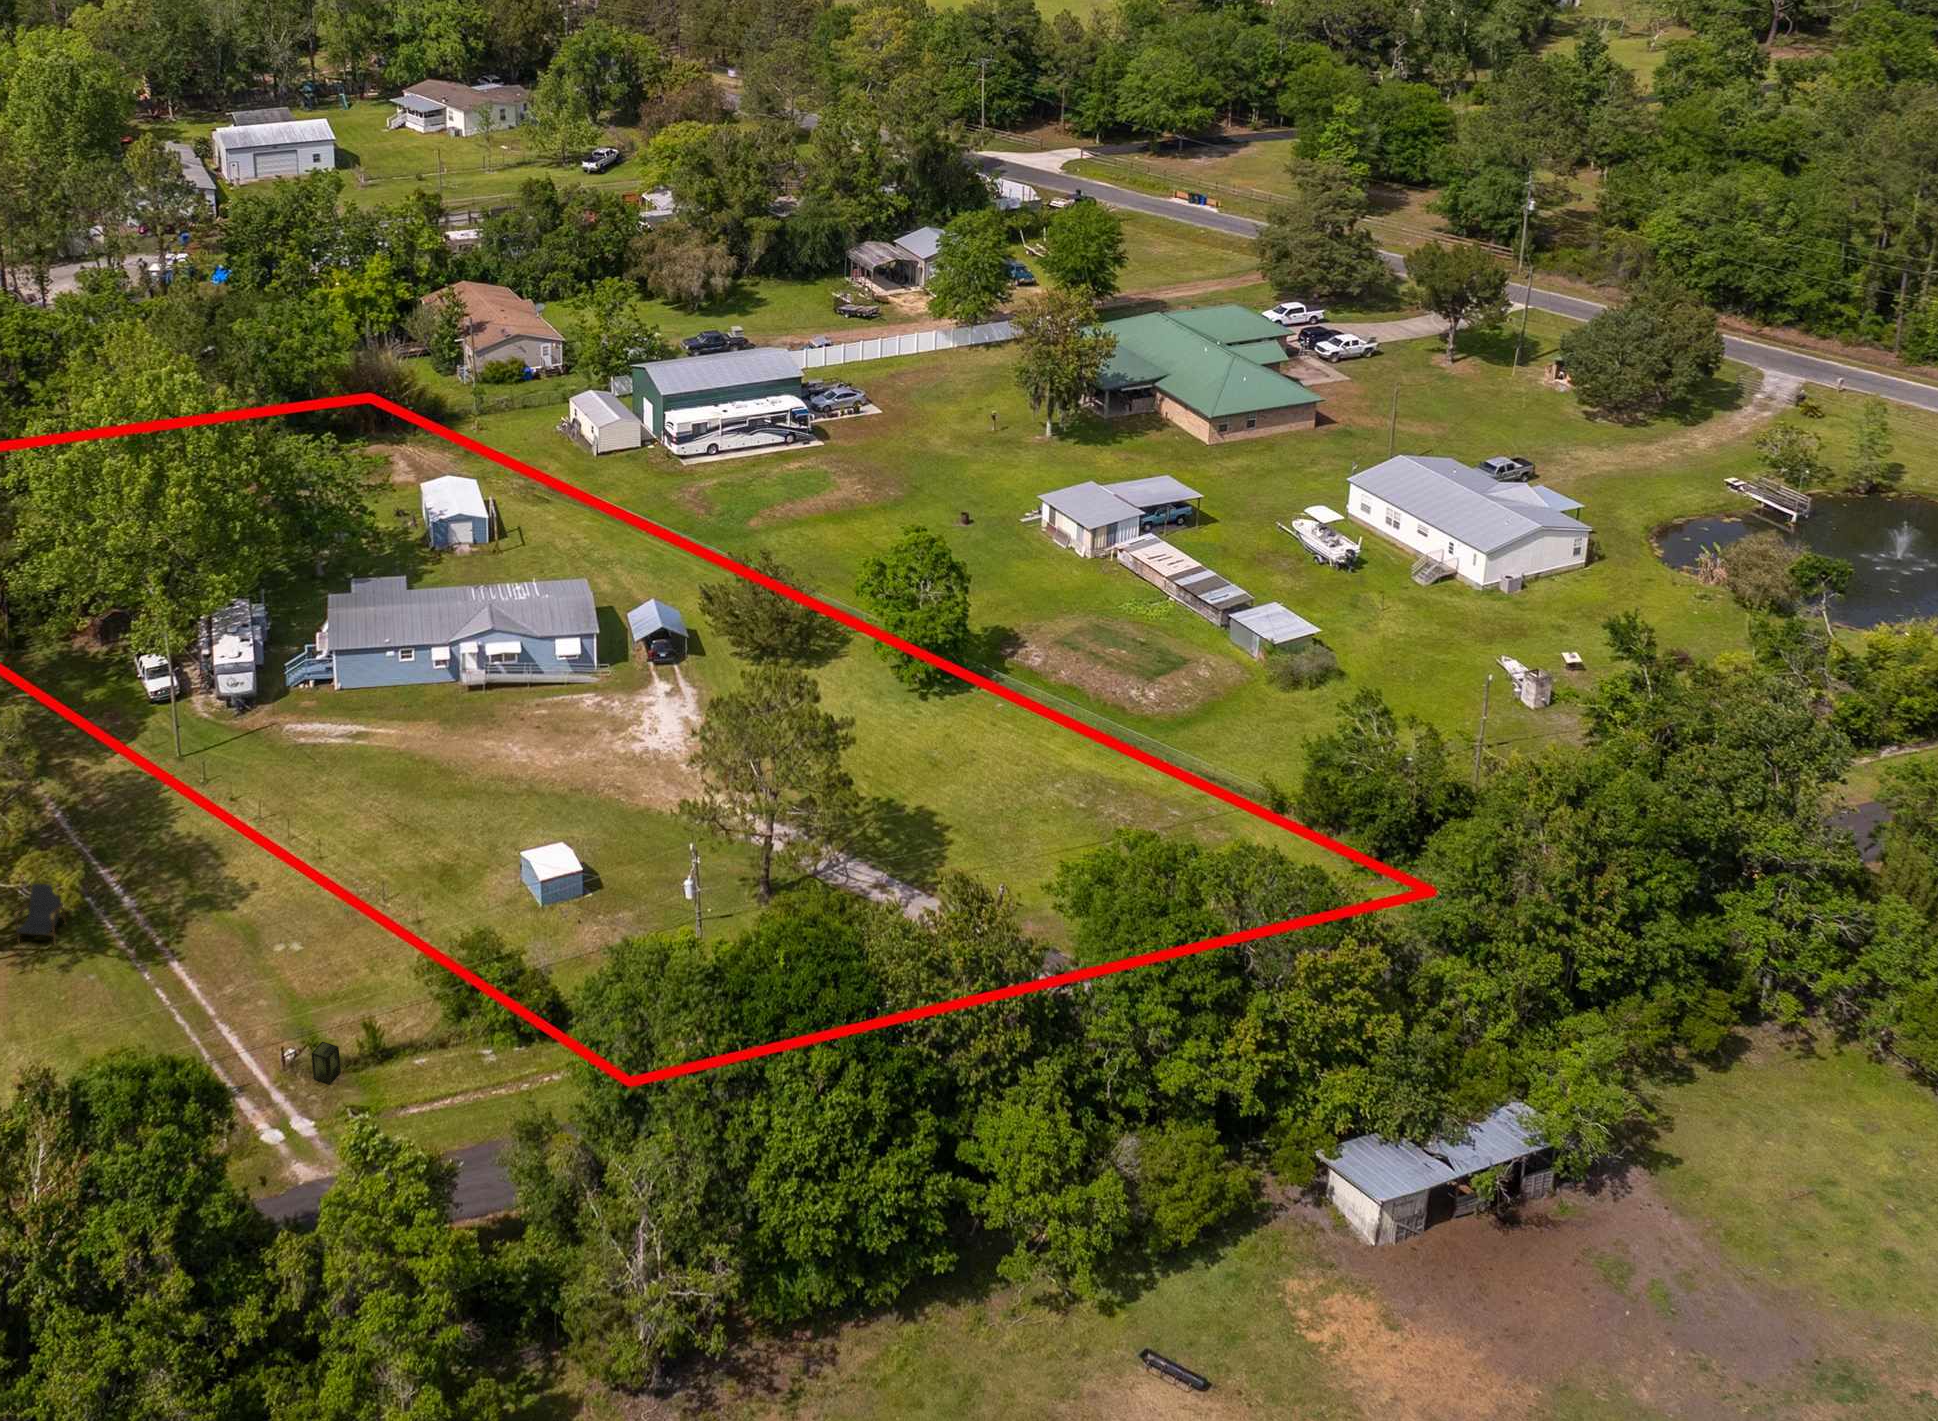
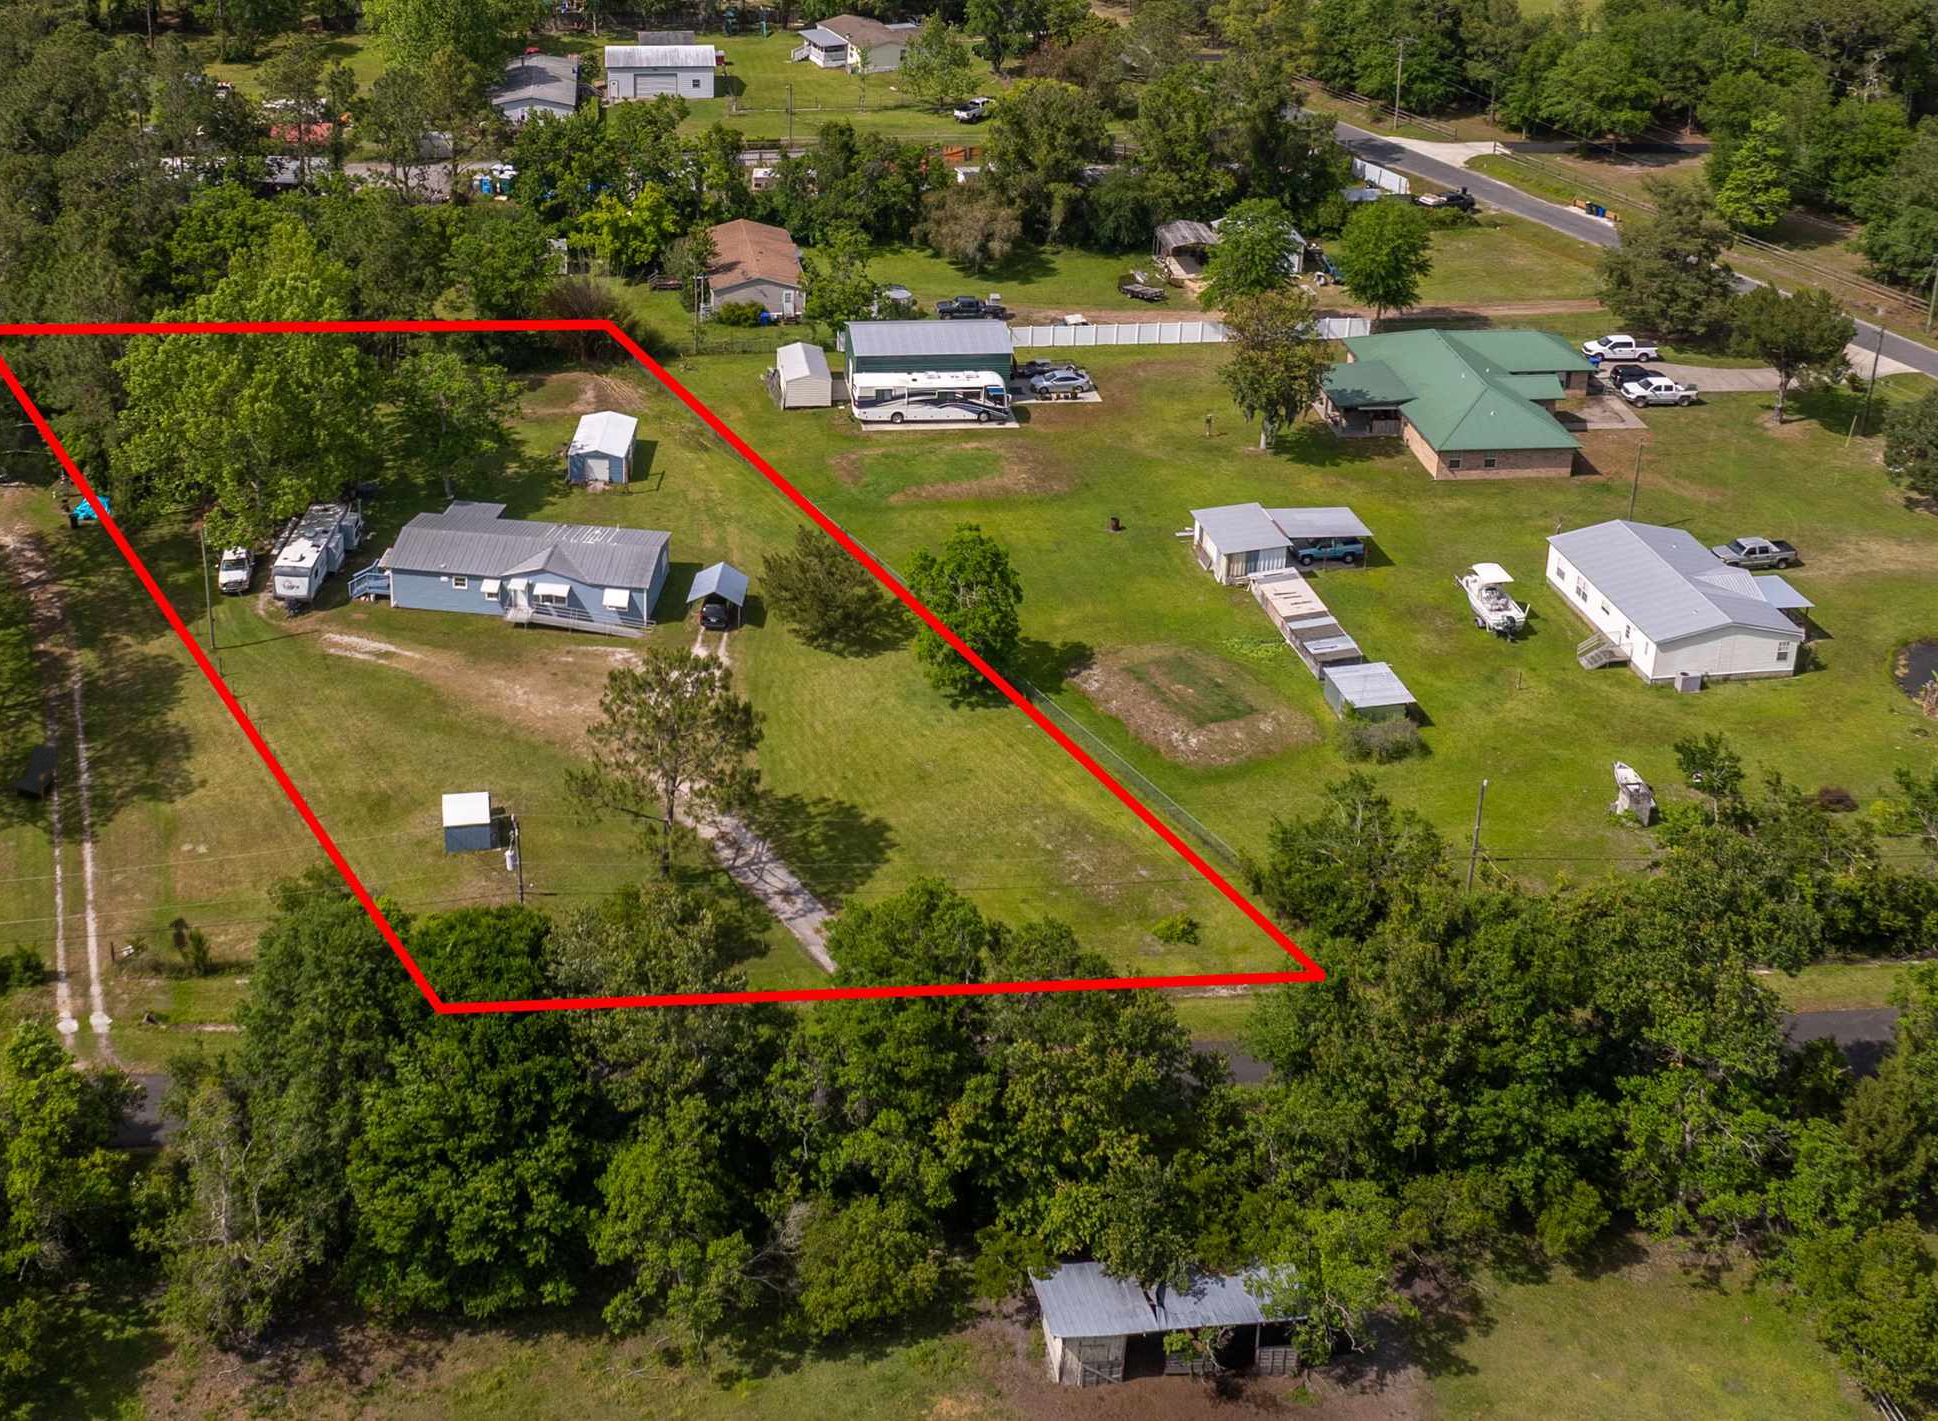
potted tree: none [272,1031,297,1066] -> present [169,918,189,948]
storage box: present [311,1042,341,1085] -> none [193,933,221,974]

